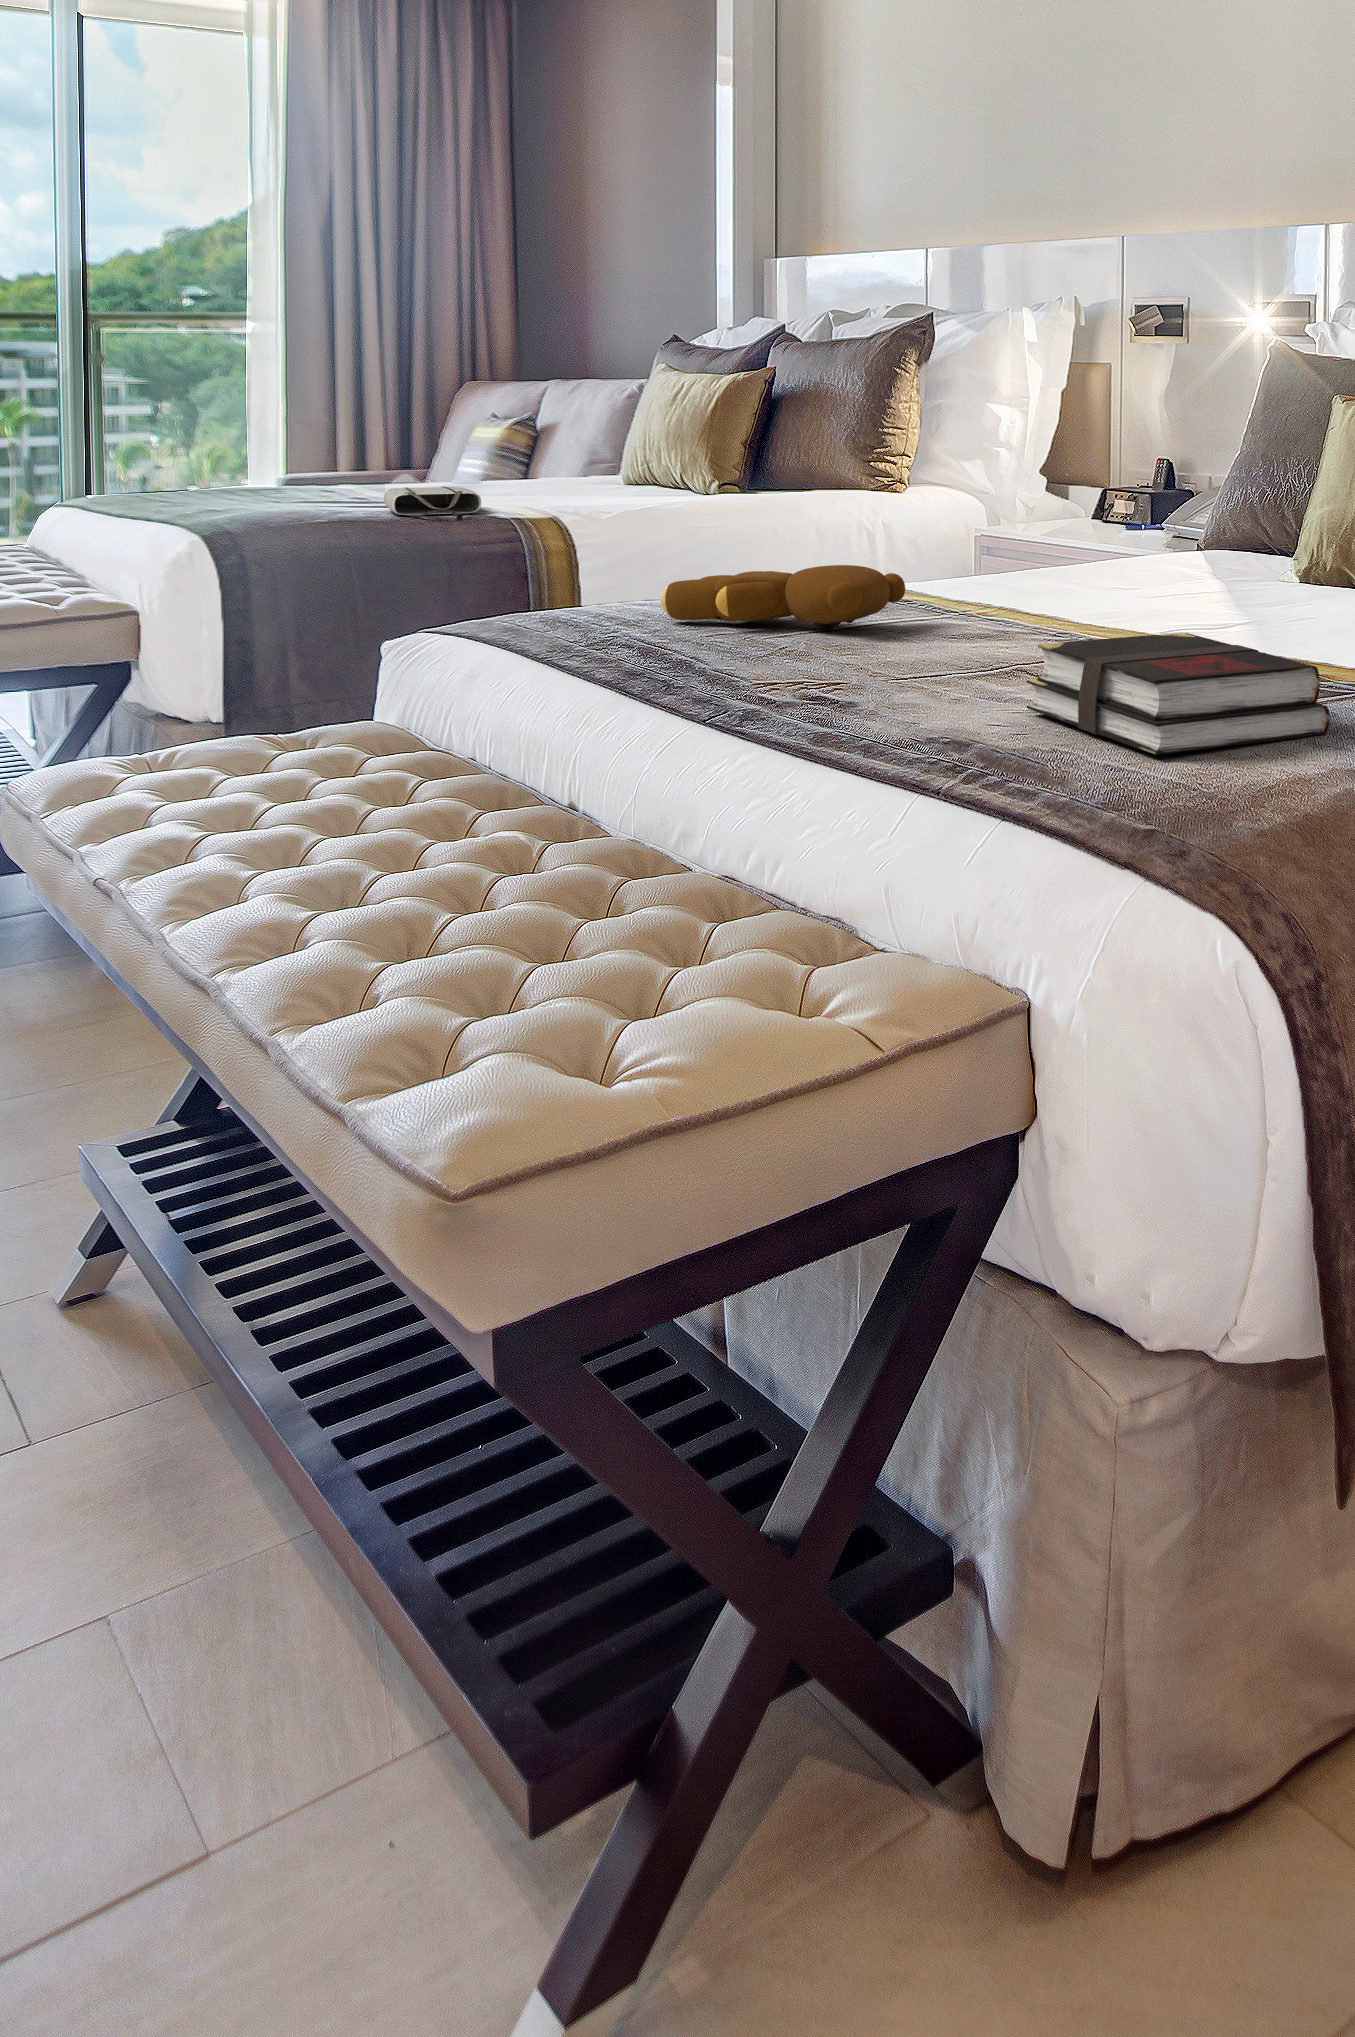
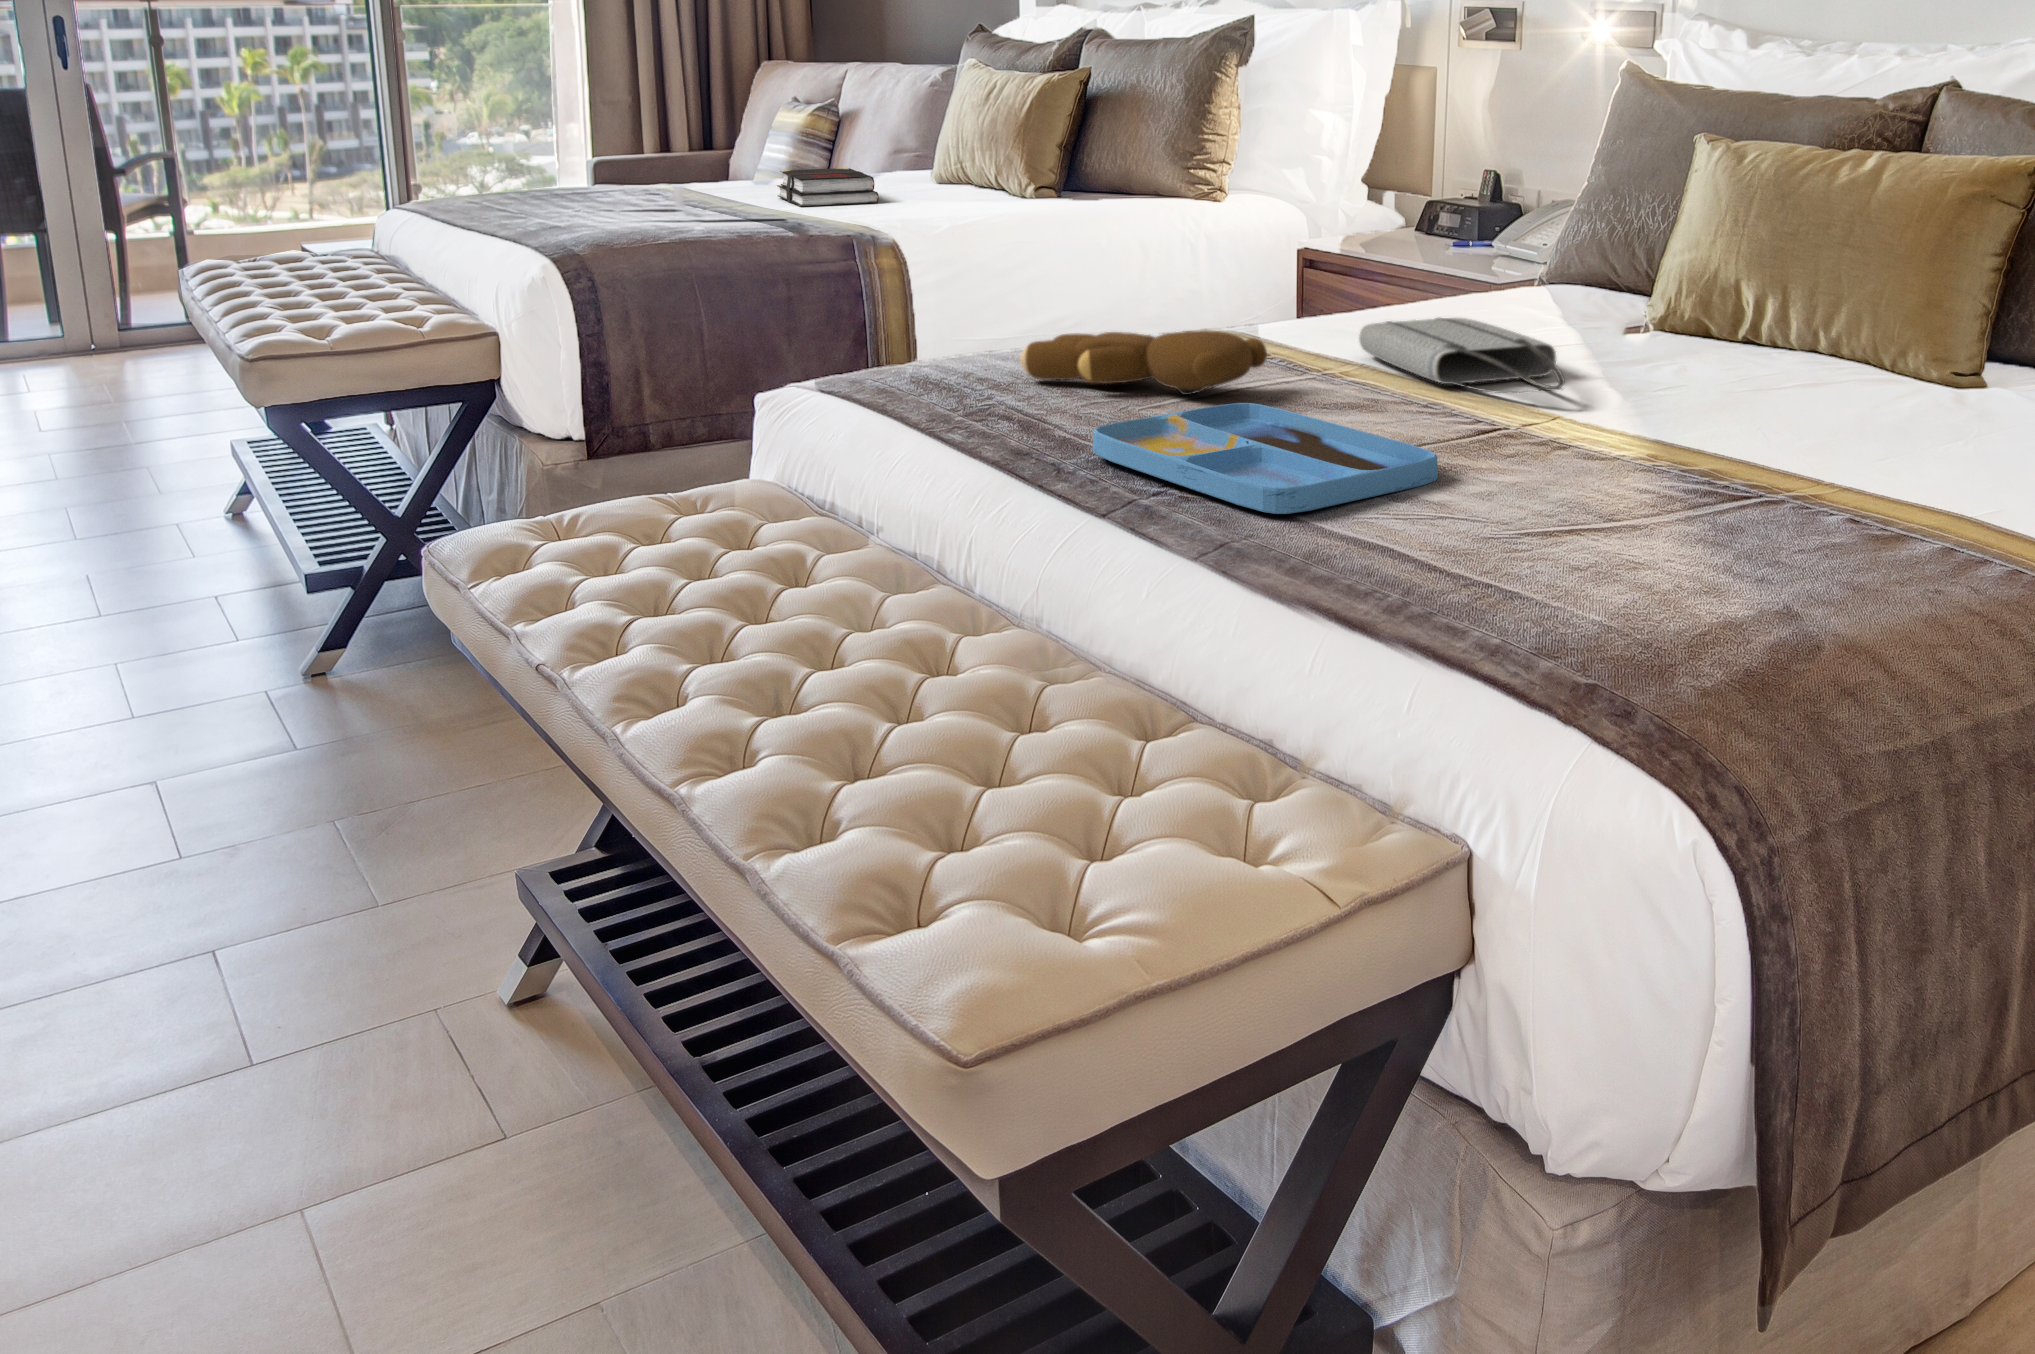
tote bag: present [384,487,481,516] -> present [1359,318,1565,393]
tray: none [714,628,1056,712] -> present [1093,403,1438,514]
book: present [1027,633,1330,755] -> present [777,168,879,207]

